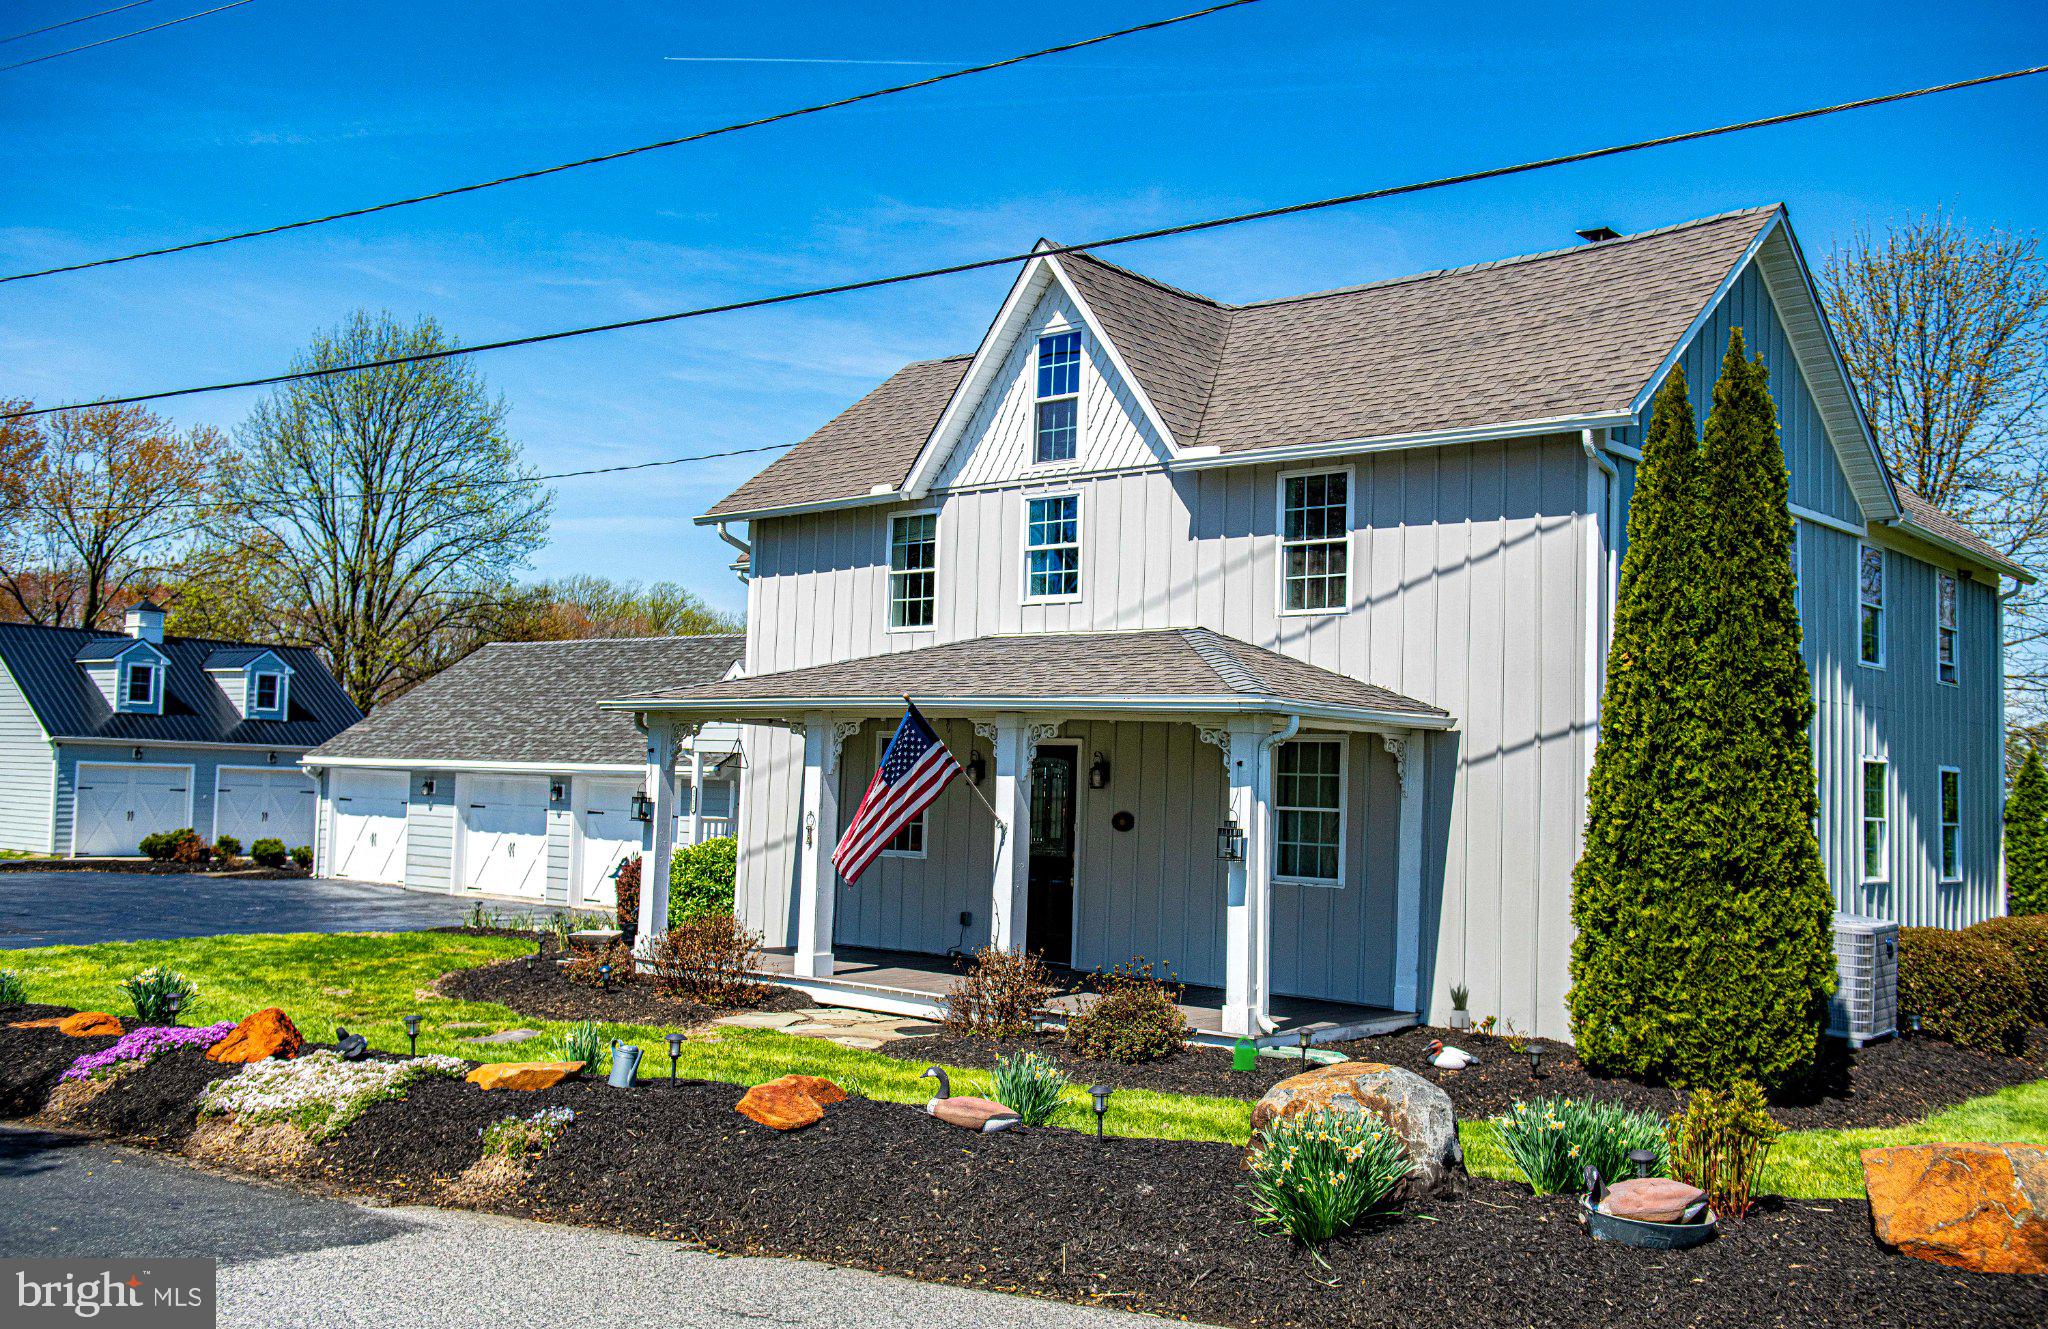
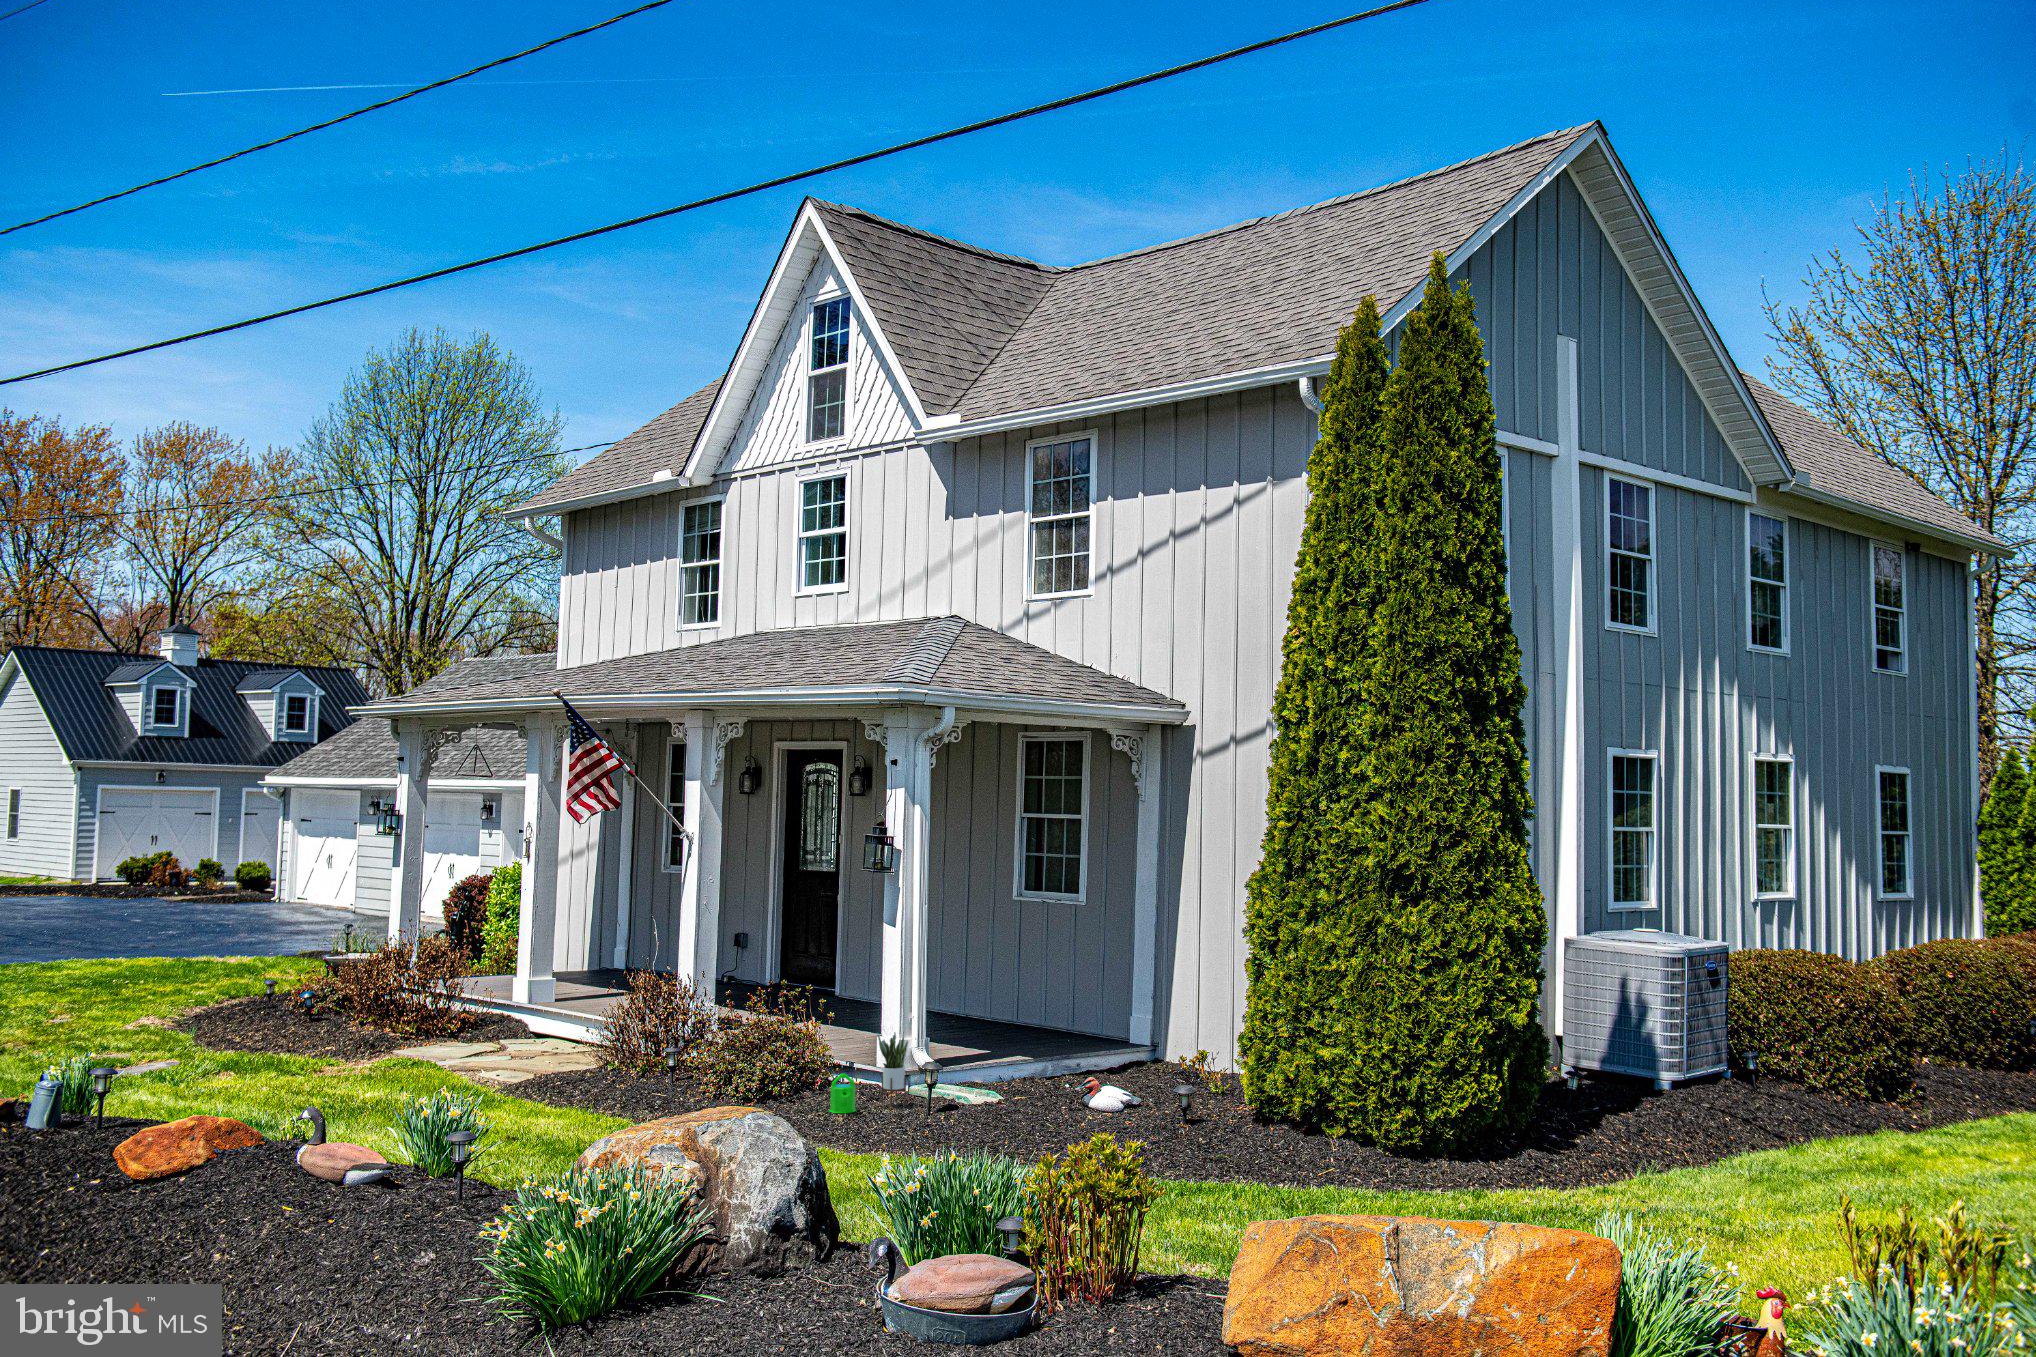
potted plant: present [1449,982,1470,1042] -> present [877,1032,908,1107]

